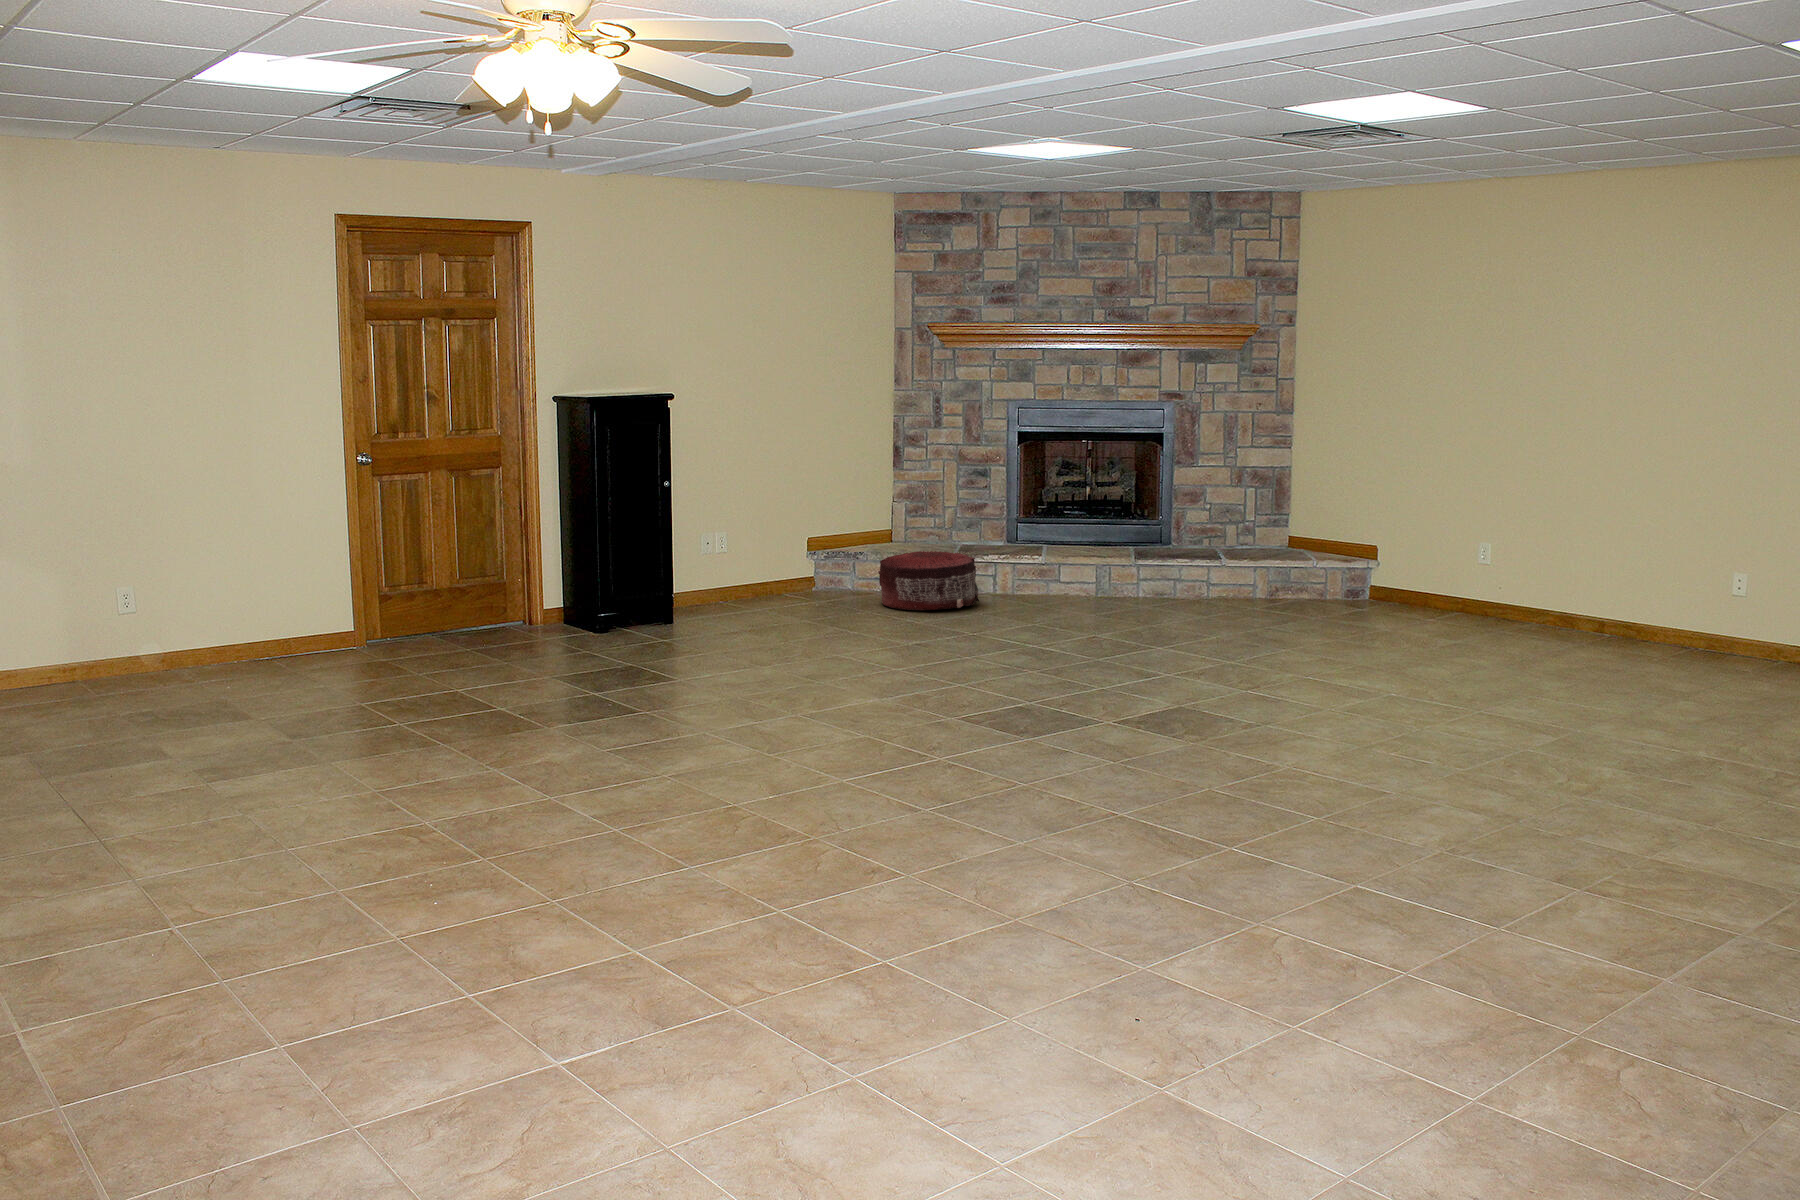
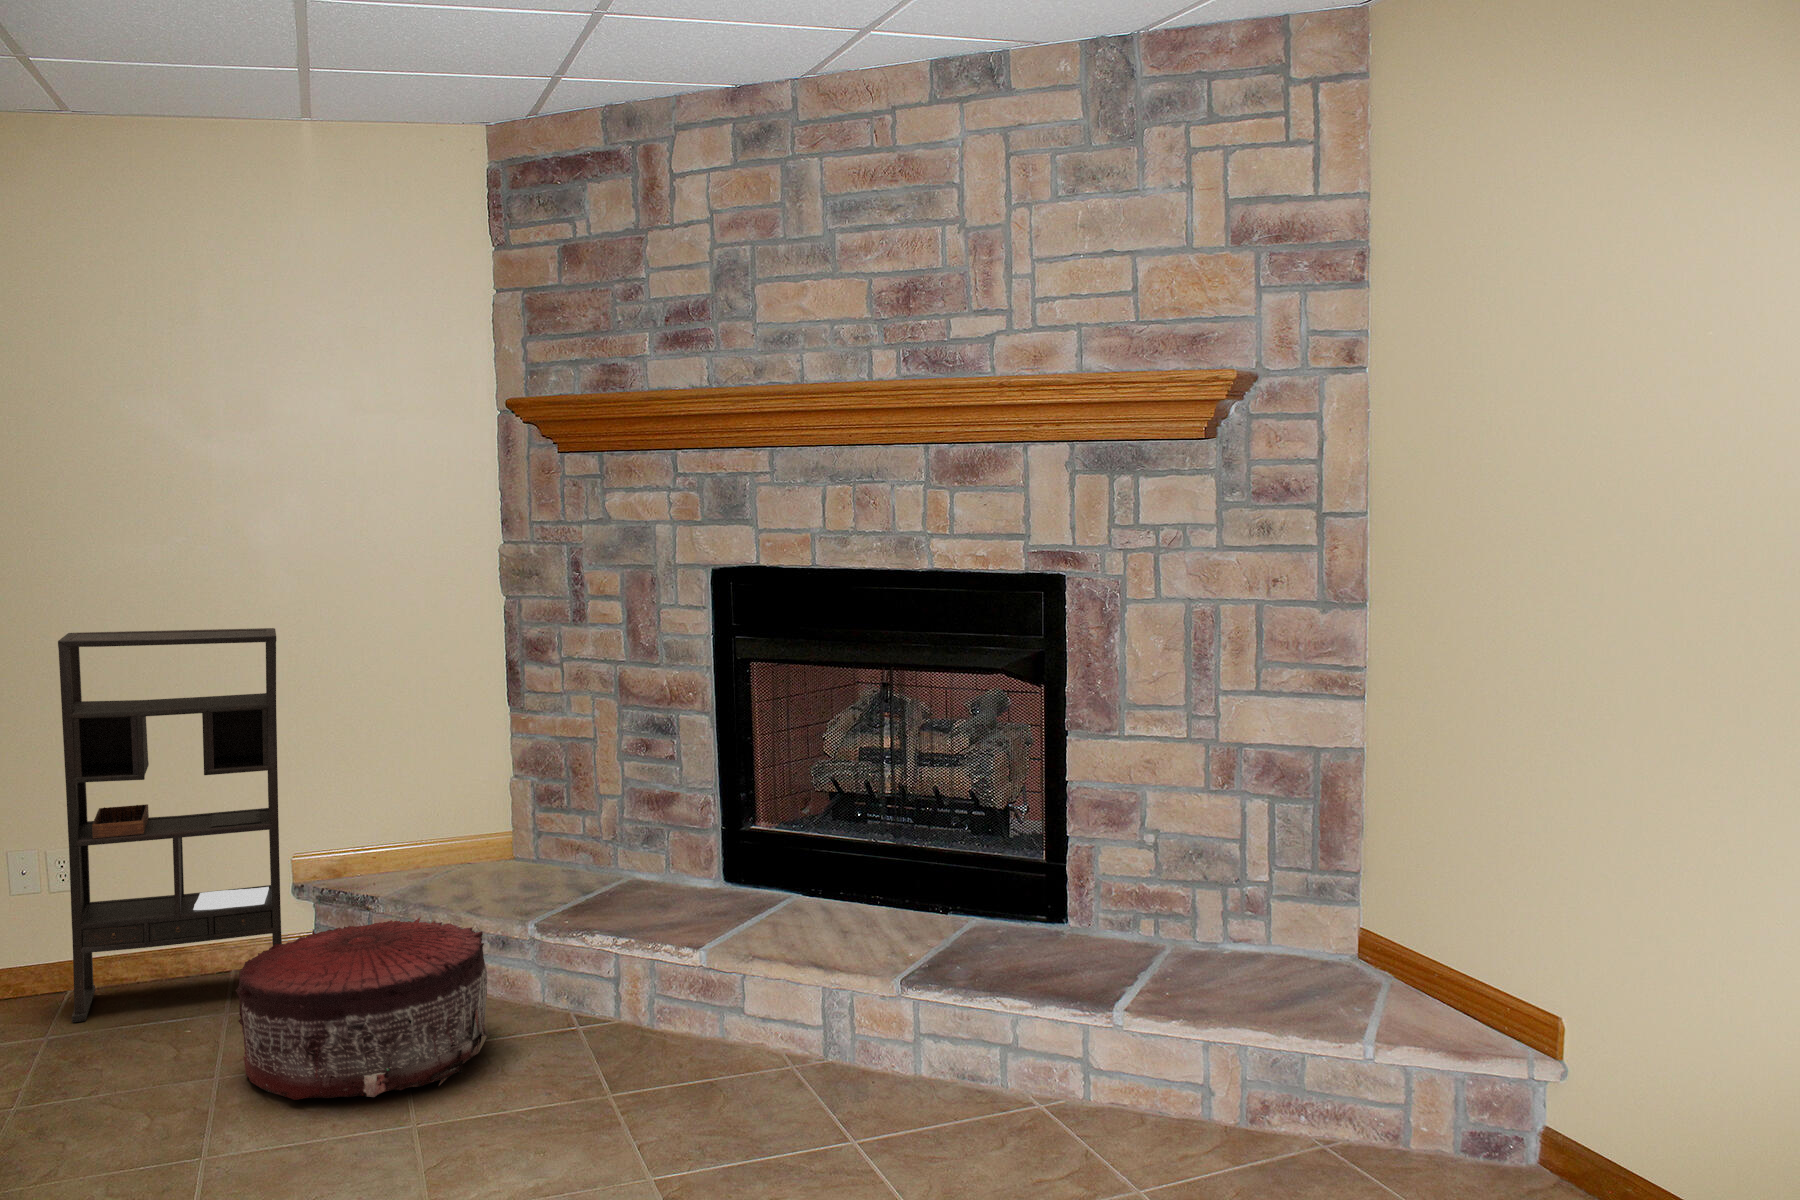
bookshelf: none [747,430,842,603] -> present [58,628,282,1022]

